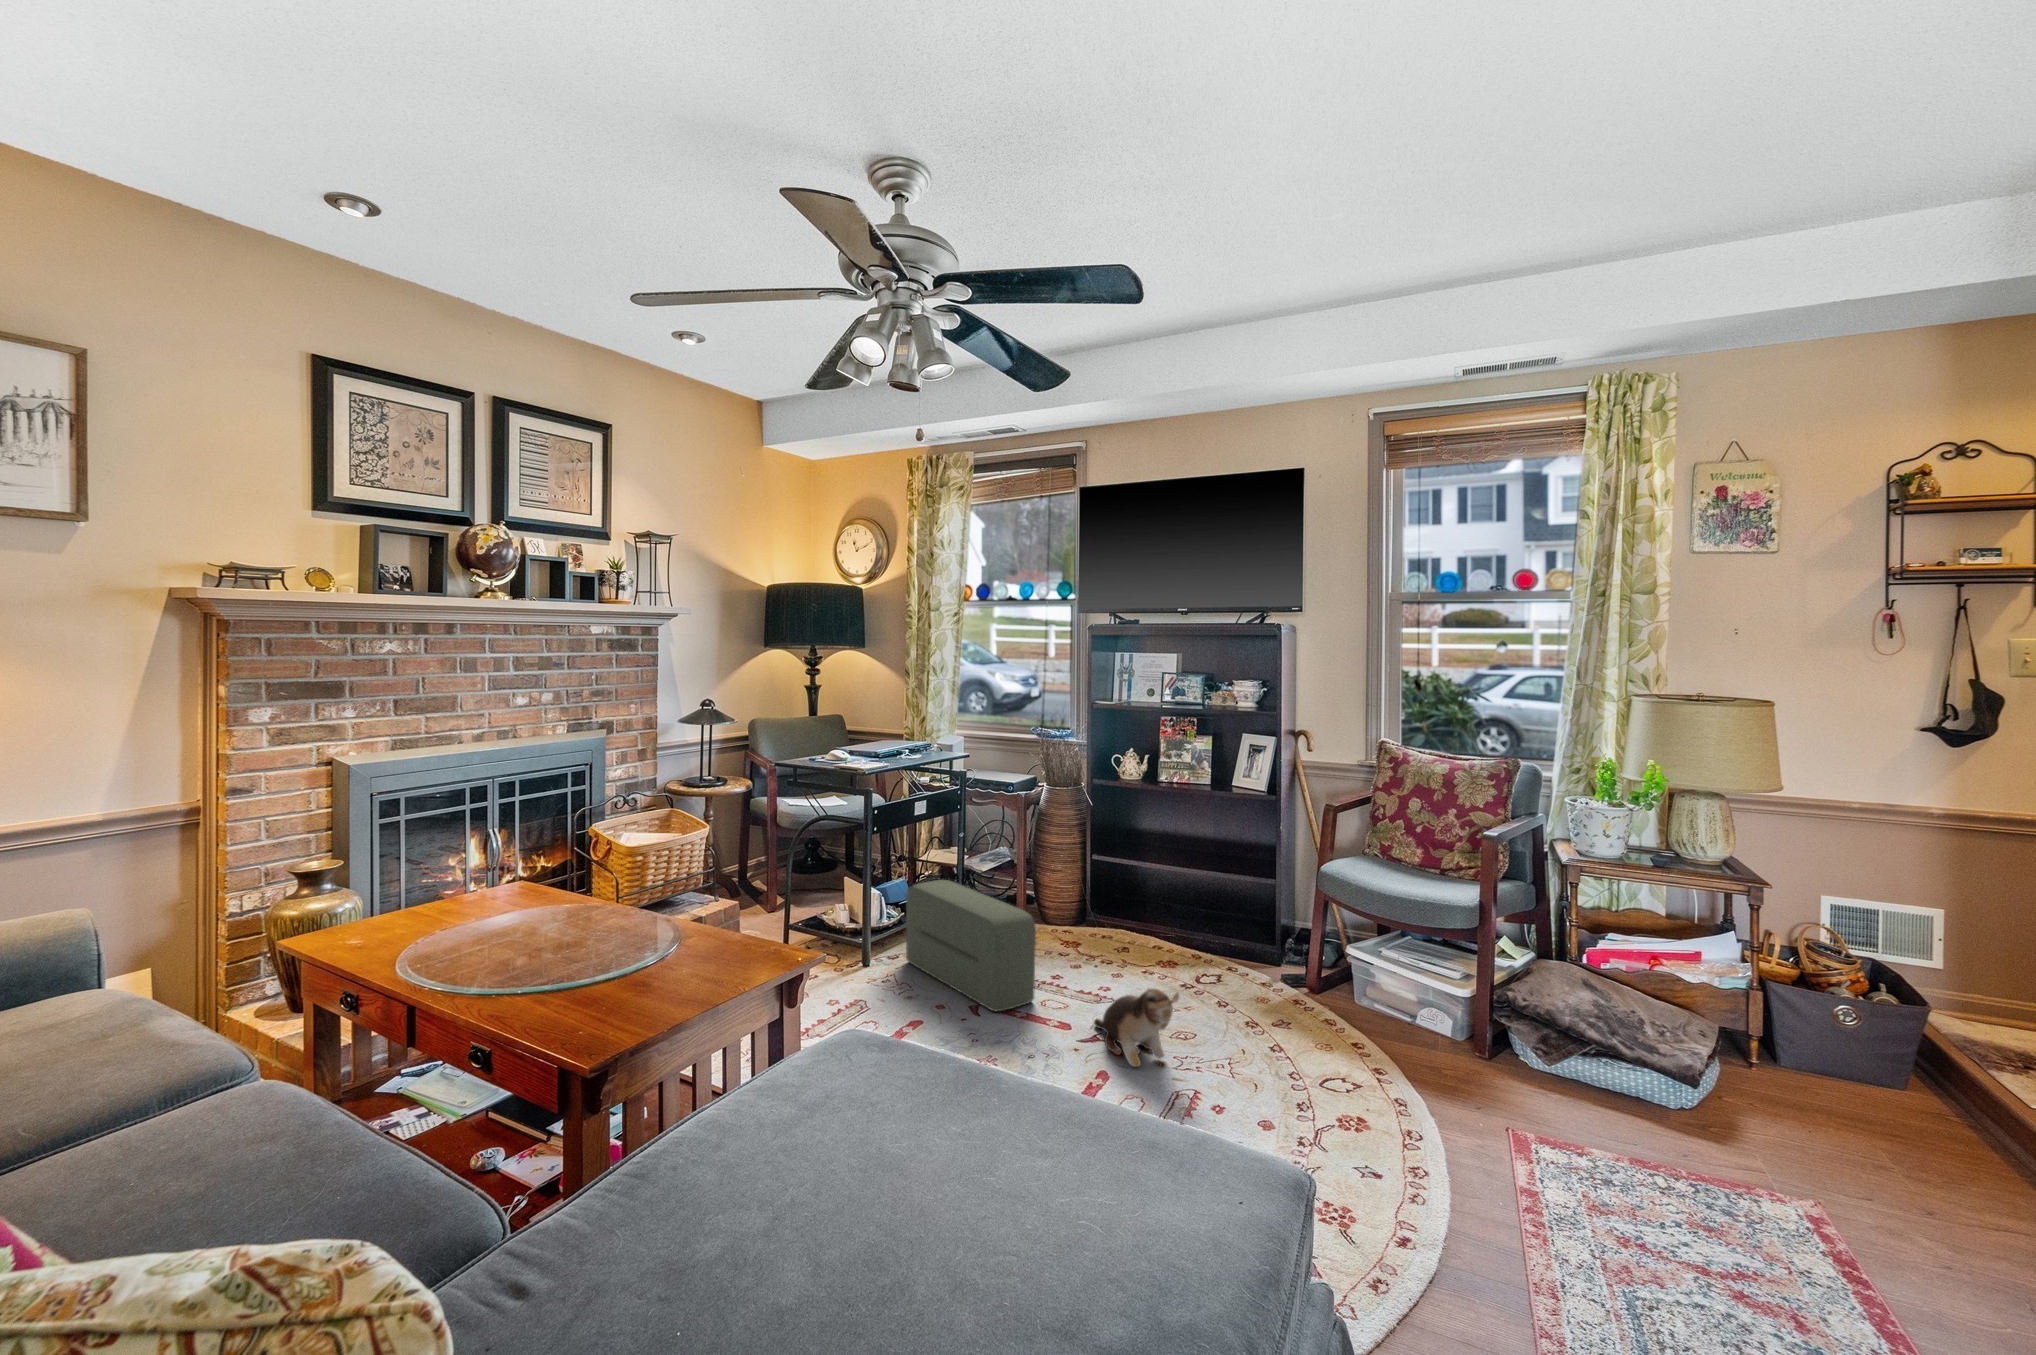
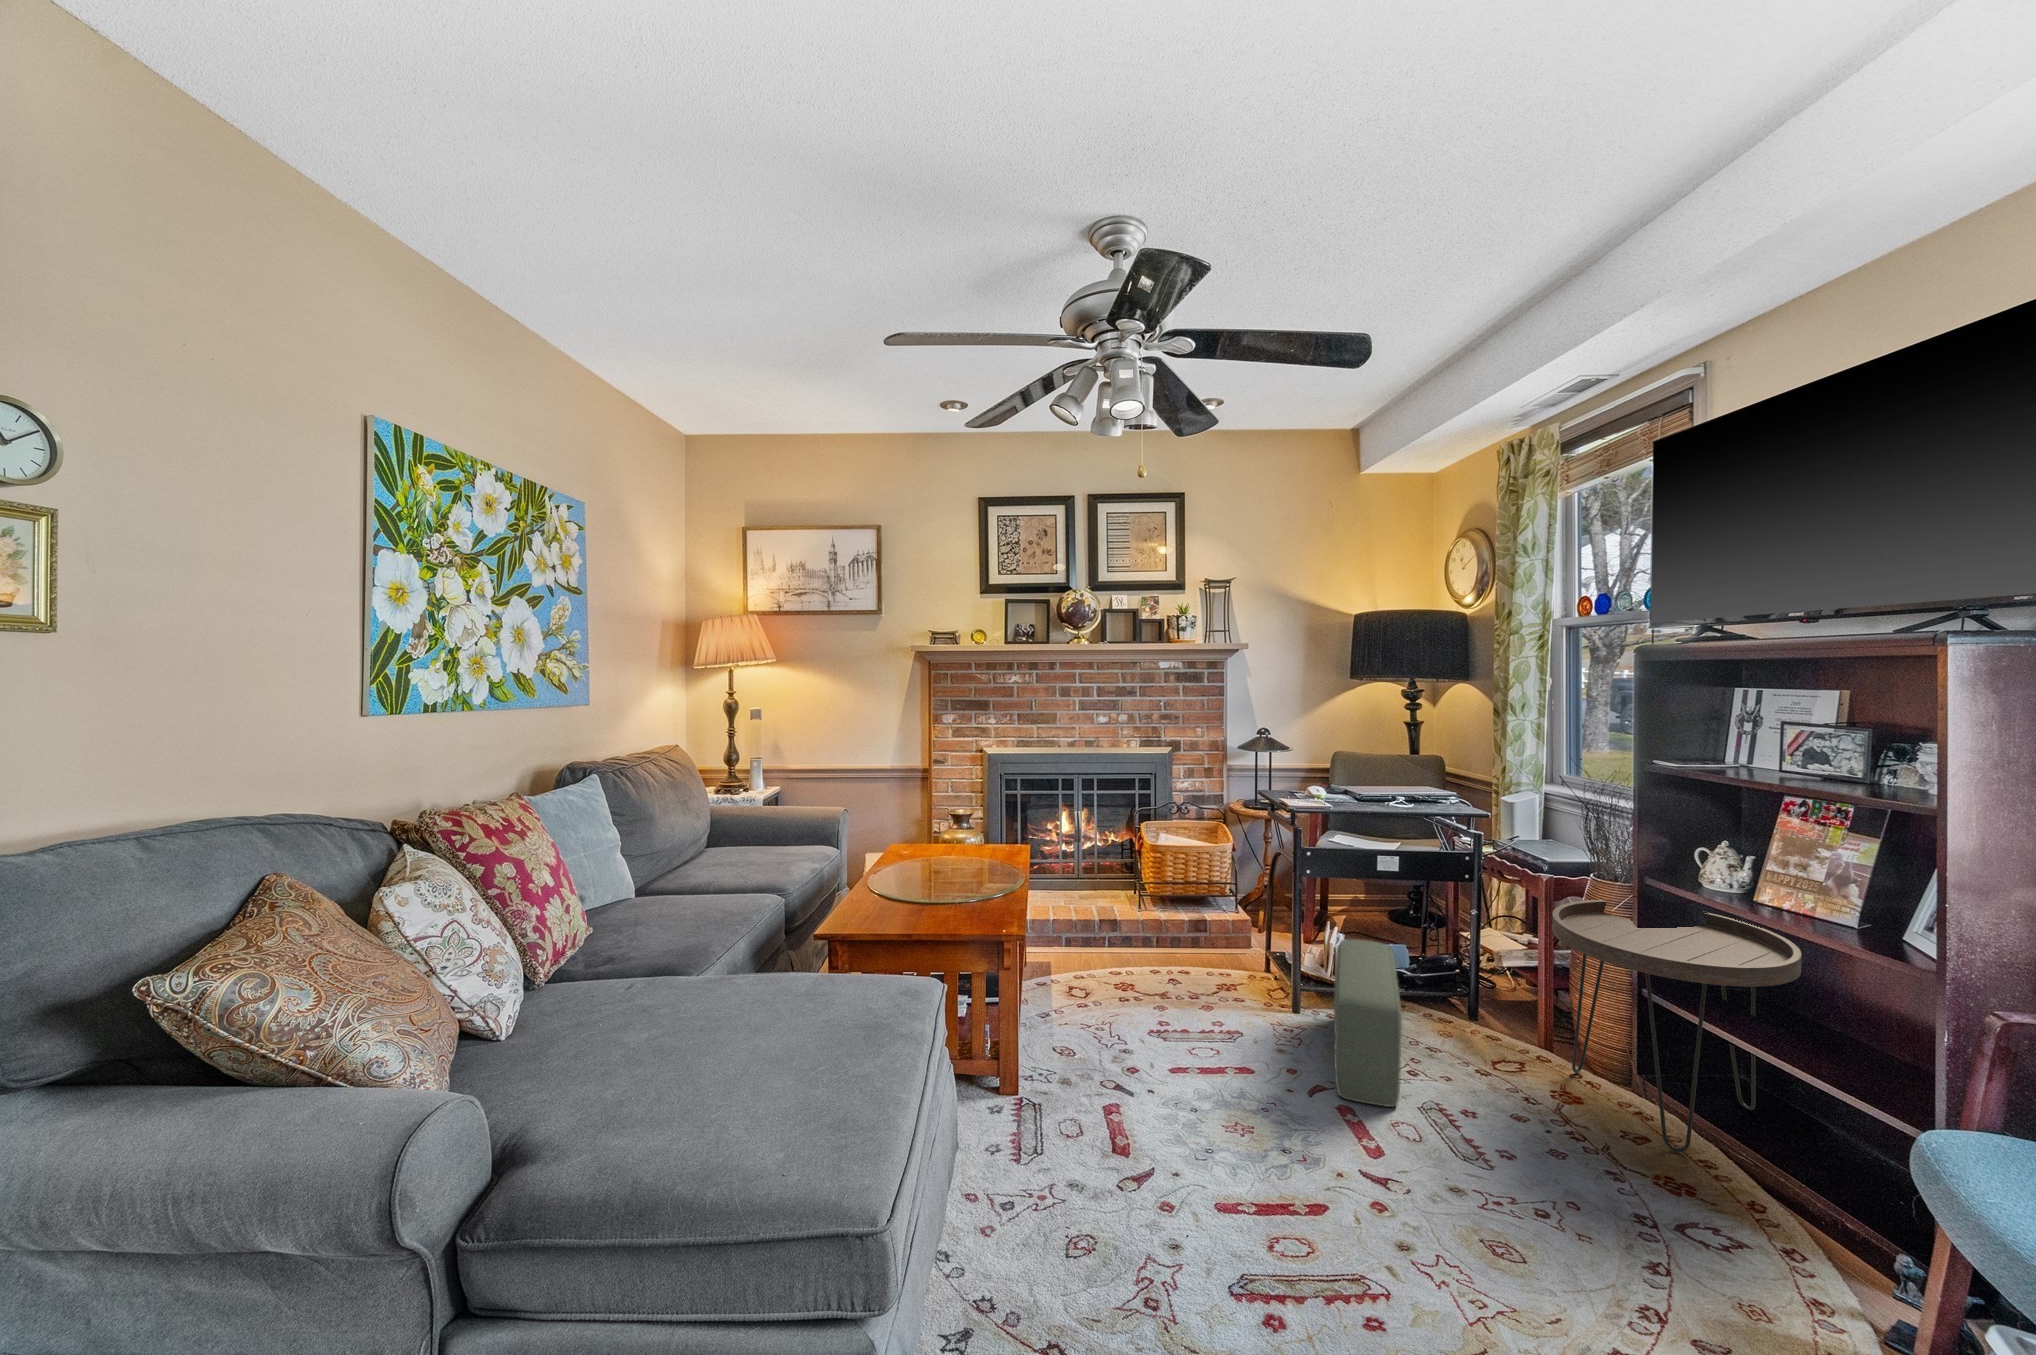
side table: none [1064,801,1202,958] -> present [1552,900,1802,1152]
plush toy: present [1094,989,1179,1067] -> none [1371,1134,1447,1233]

